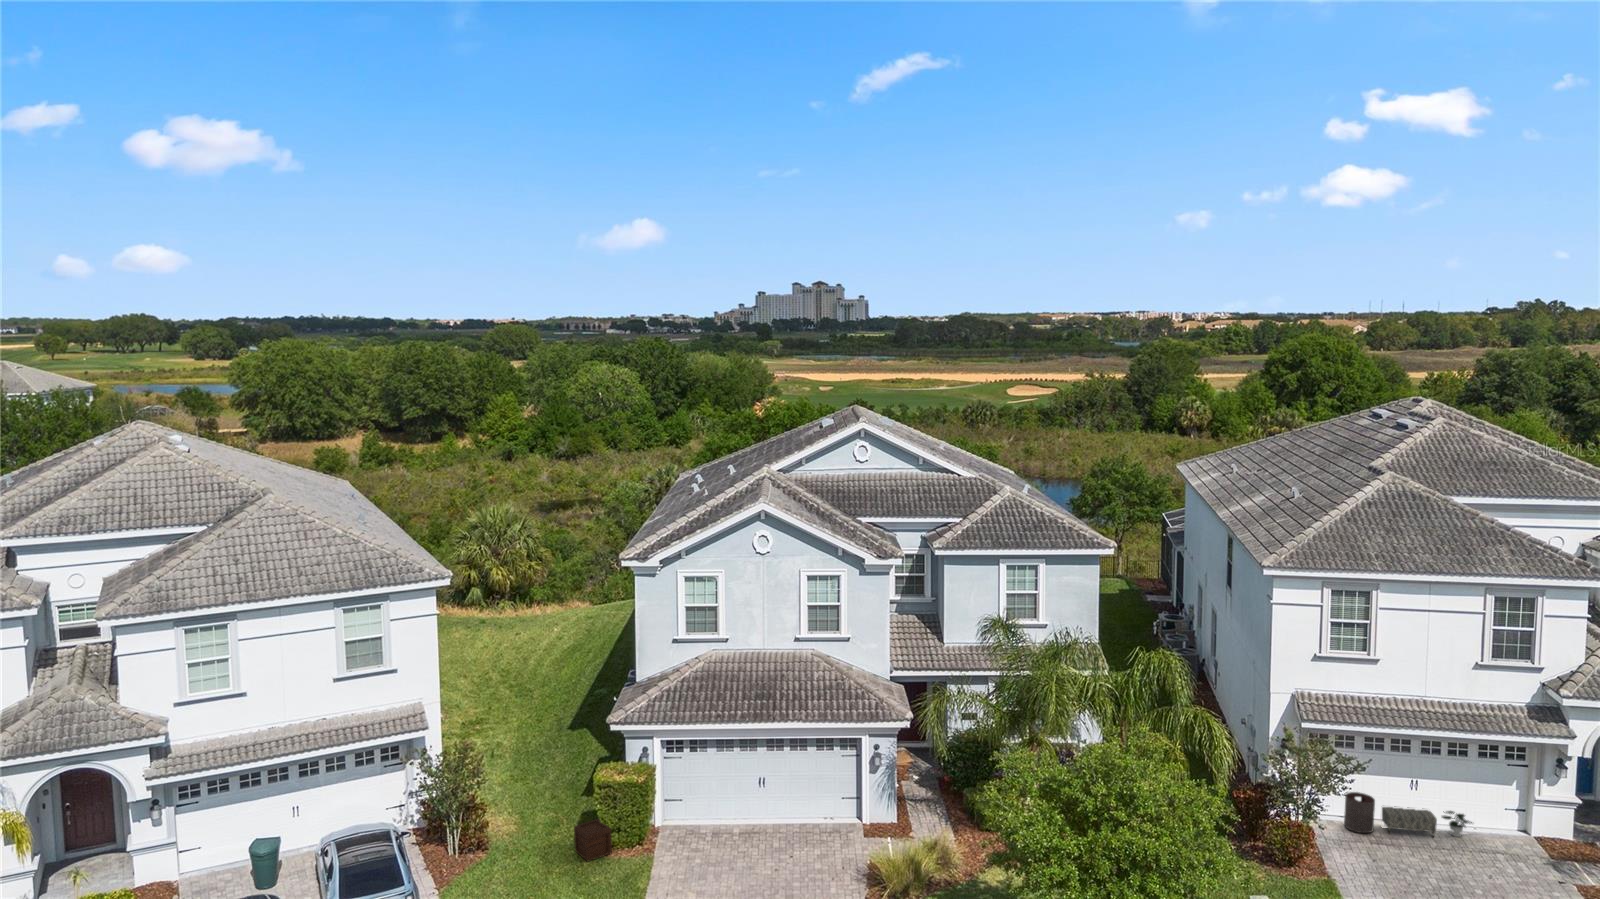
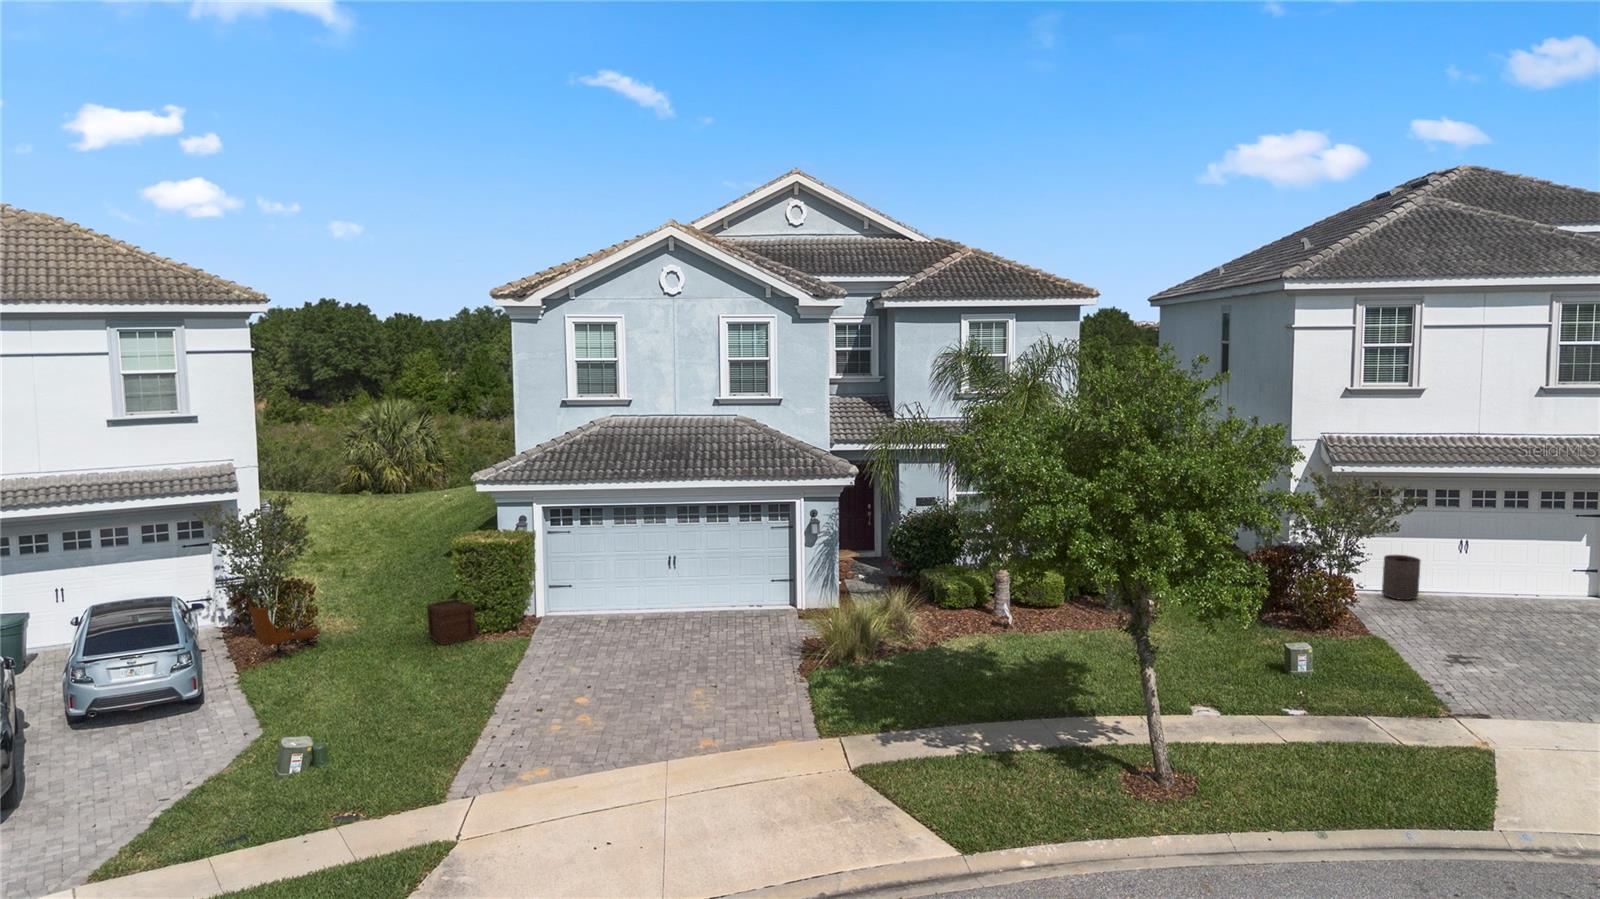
bench: present [1382,807,1437,837] -> none [1425,570,1496,601]
potted plant: present [1442,811,1472,837] -> none [1498,571,1540,600]
lounge chair: none [445,832,493,875] -> present [249,605,320,655]

